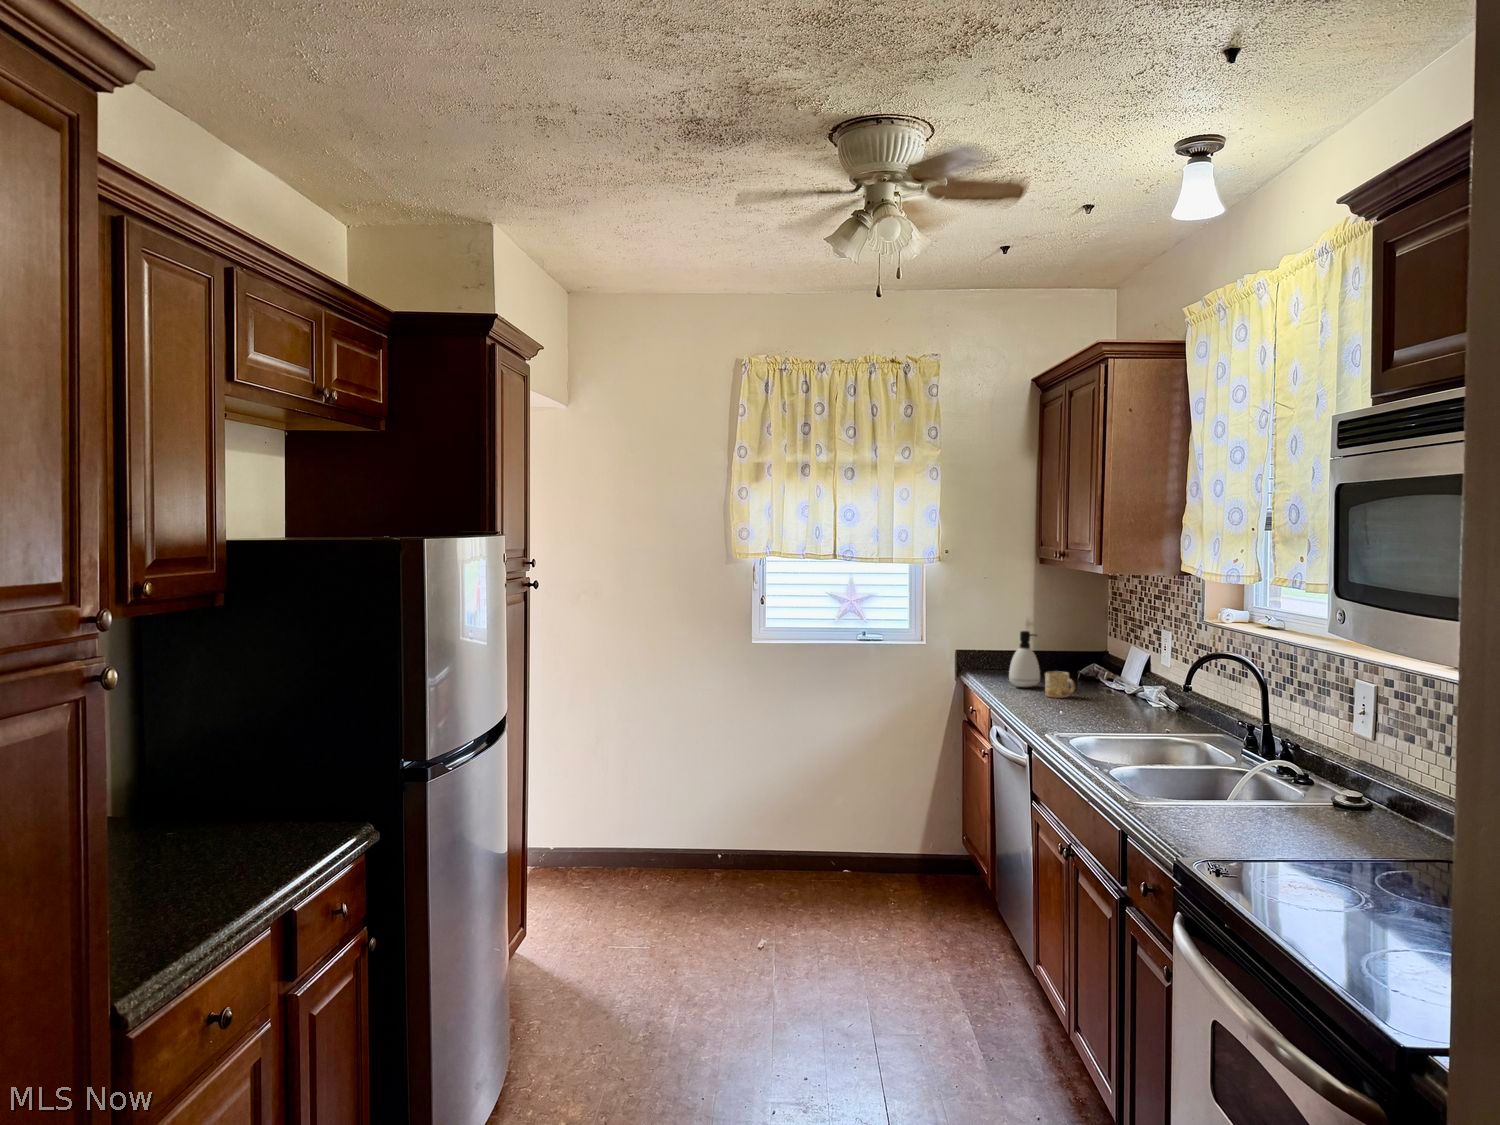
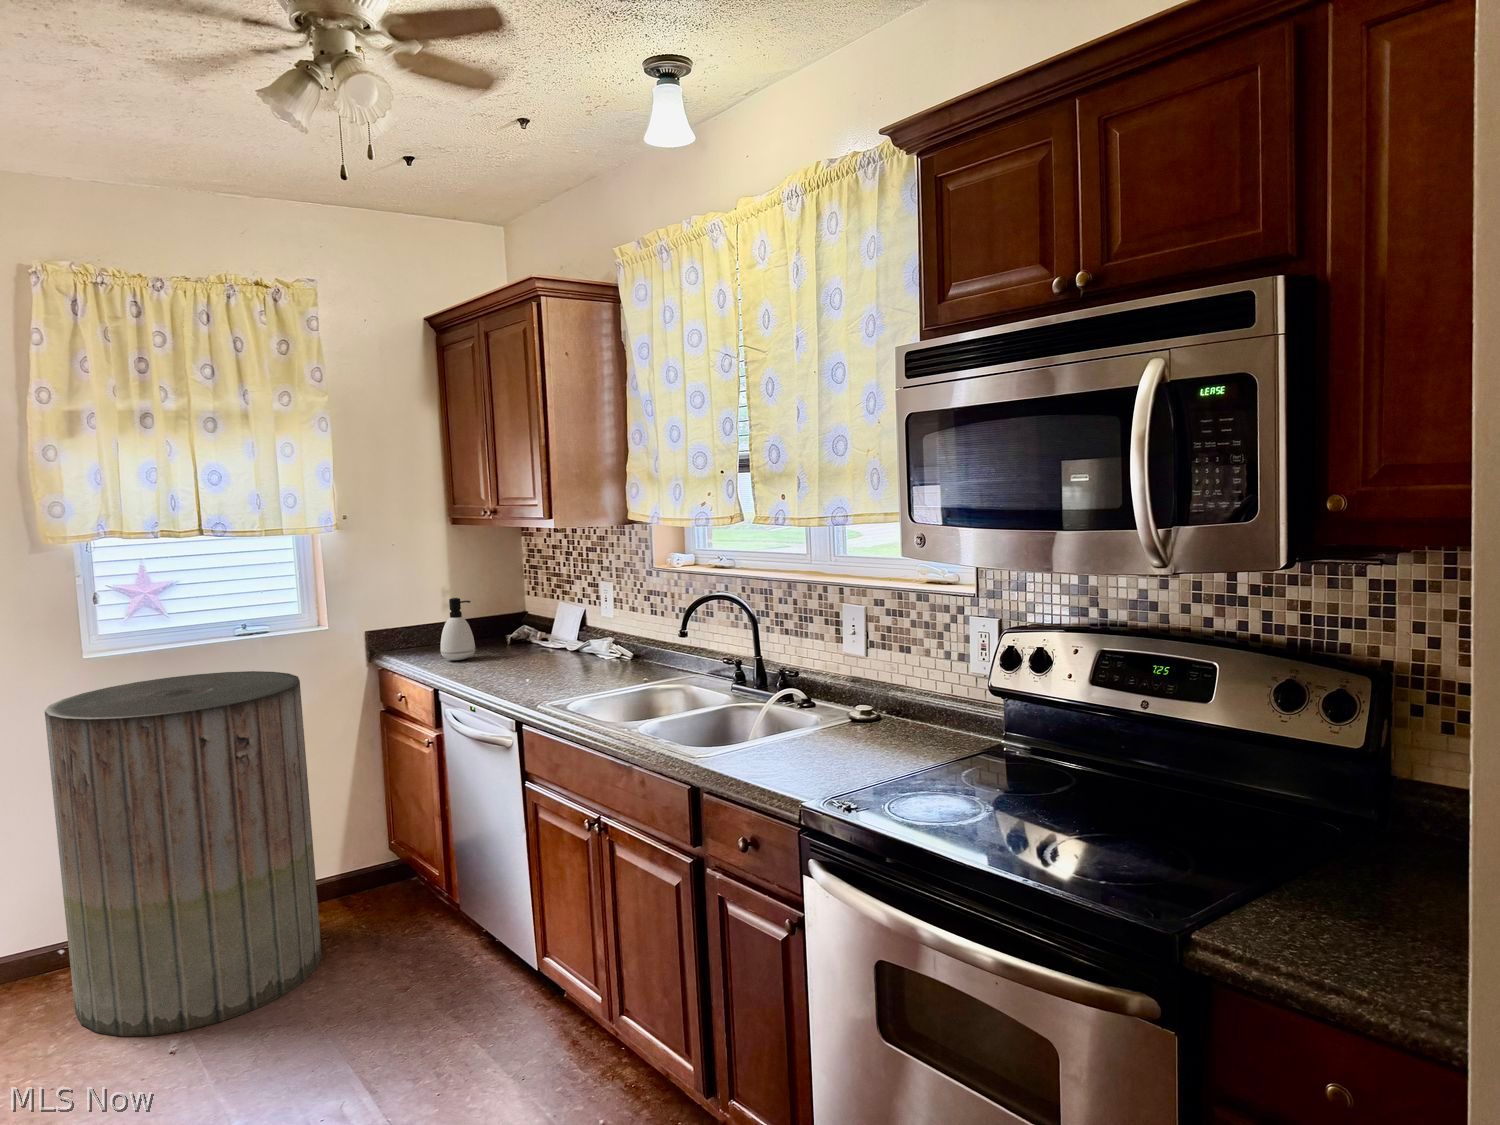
trash can: none [716,668,887,938] -> present [45,671,322,1036]
mug: present [1045,671,1075,698] -> none [489,637,523,666]

